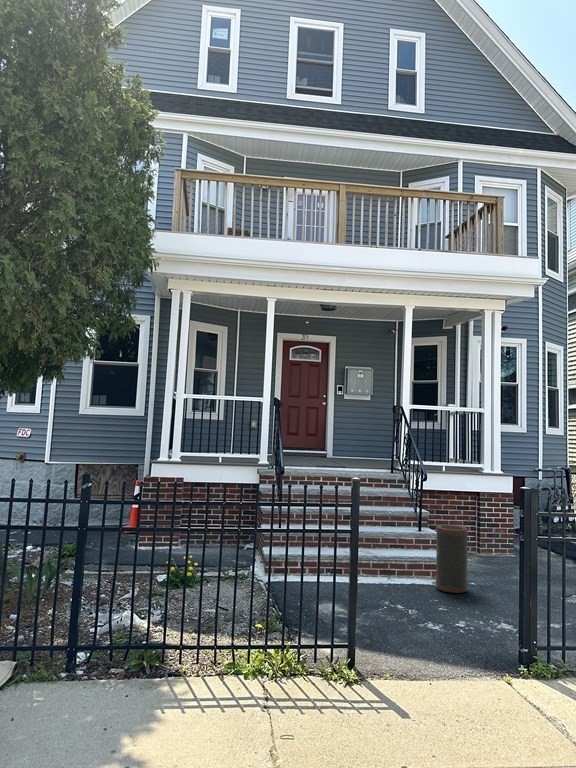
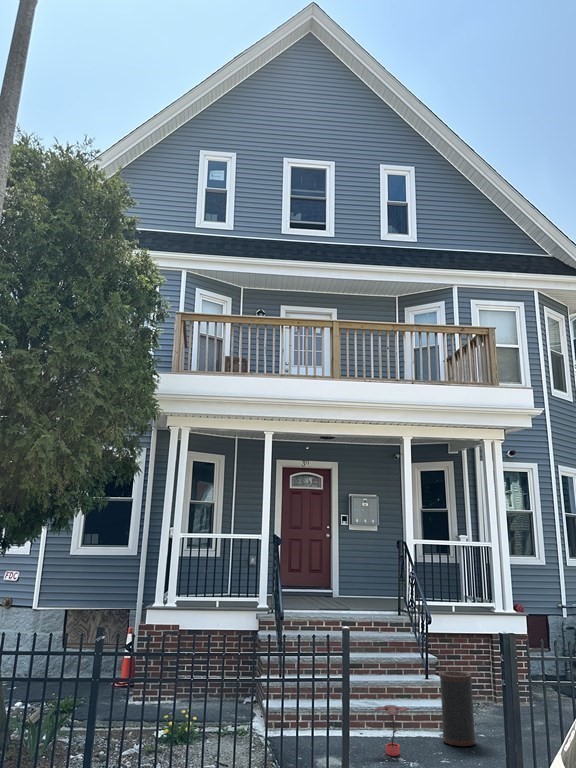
potted plant: none [373,555,407,601] -> present [375,705,408,756]

